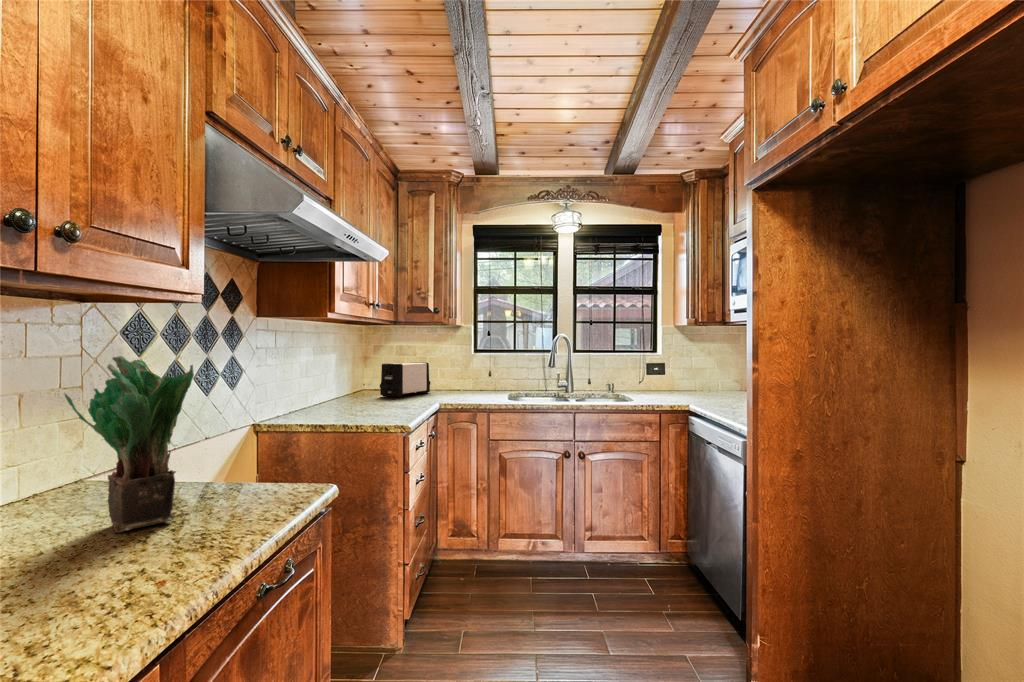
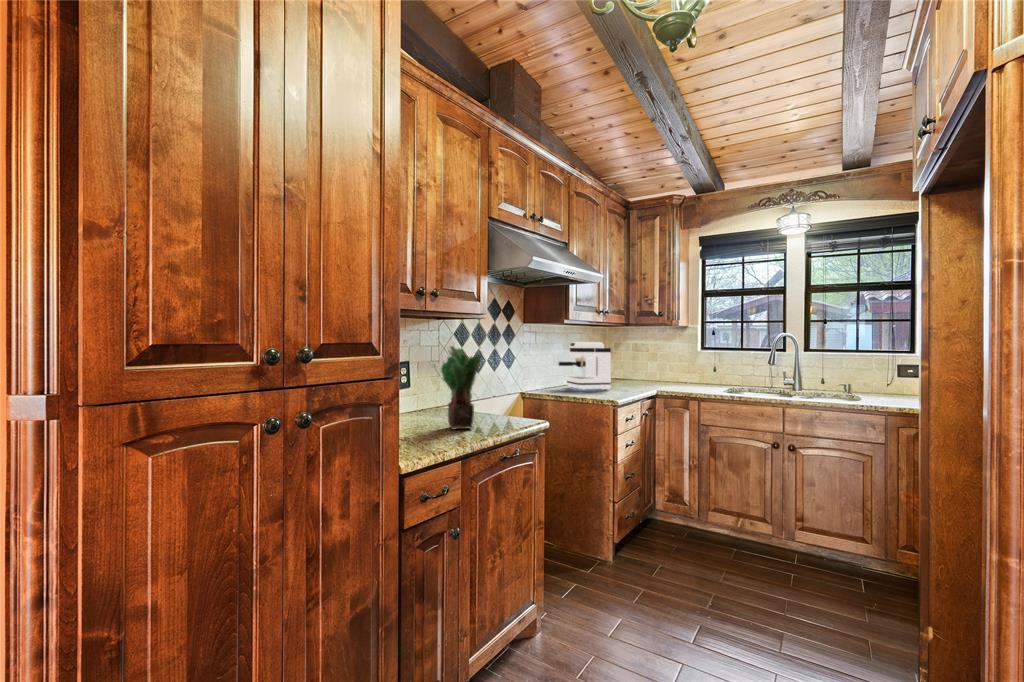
coffee maker: none [309,345,384,410] -> present [559,342,611,390]
toaster: present [380,362,430,397] -> none [613,357,657,385]

